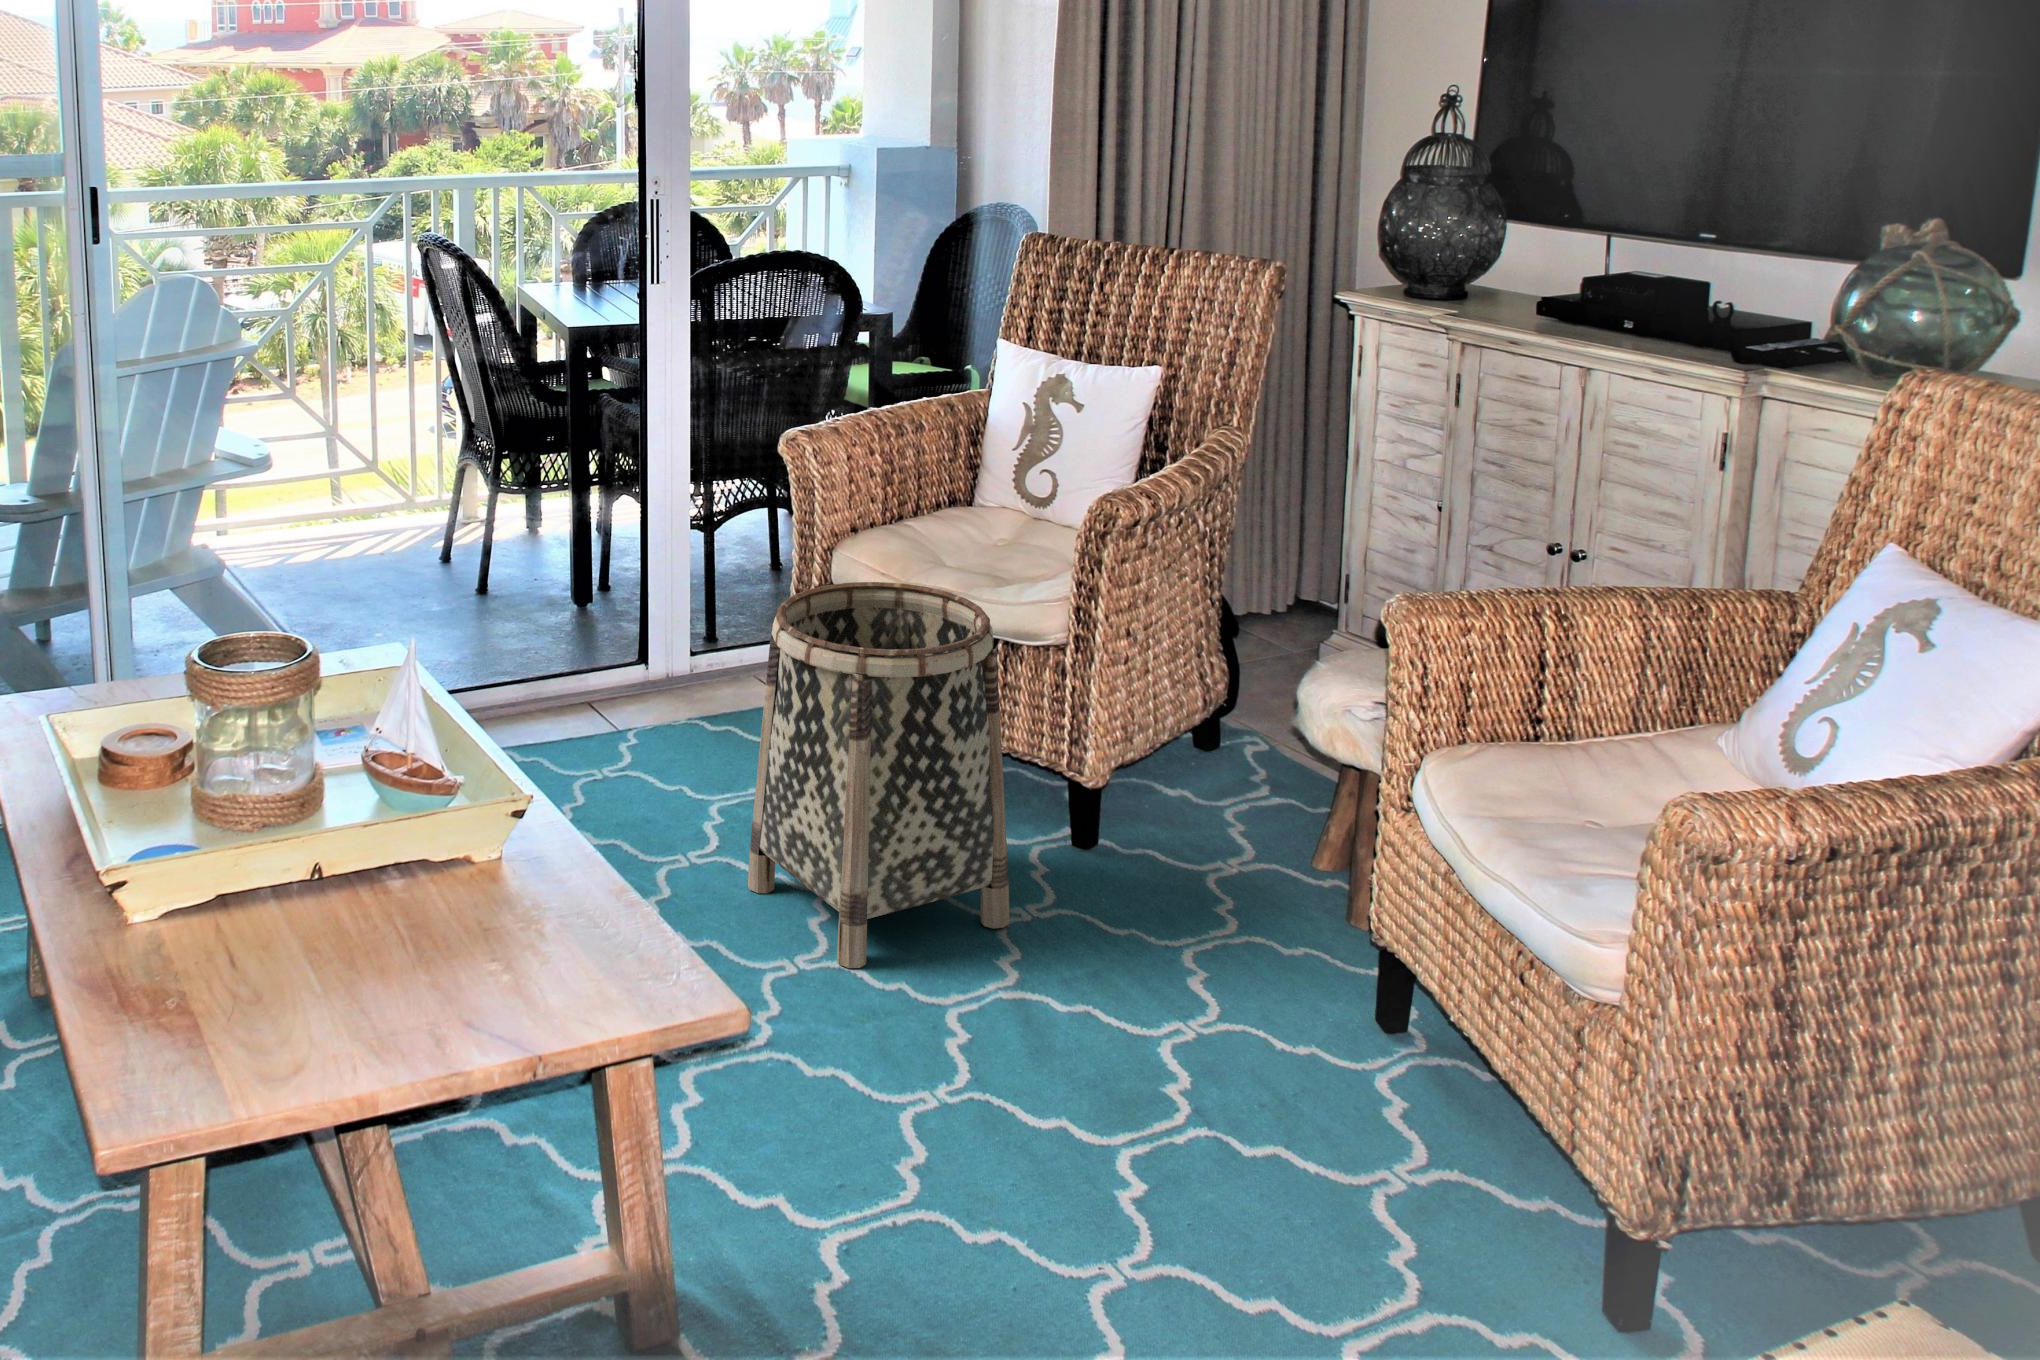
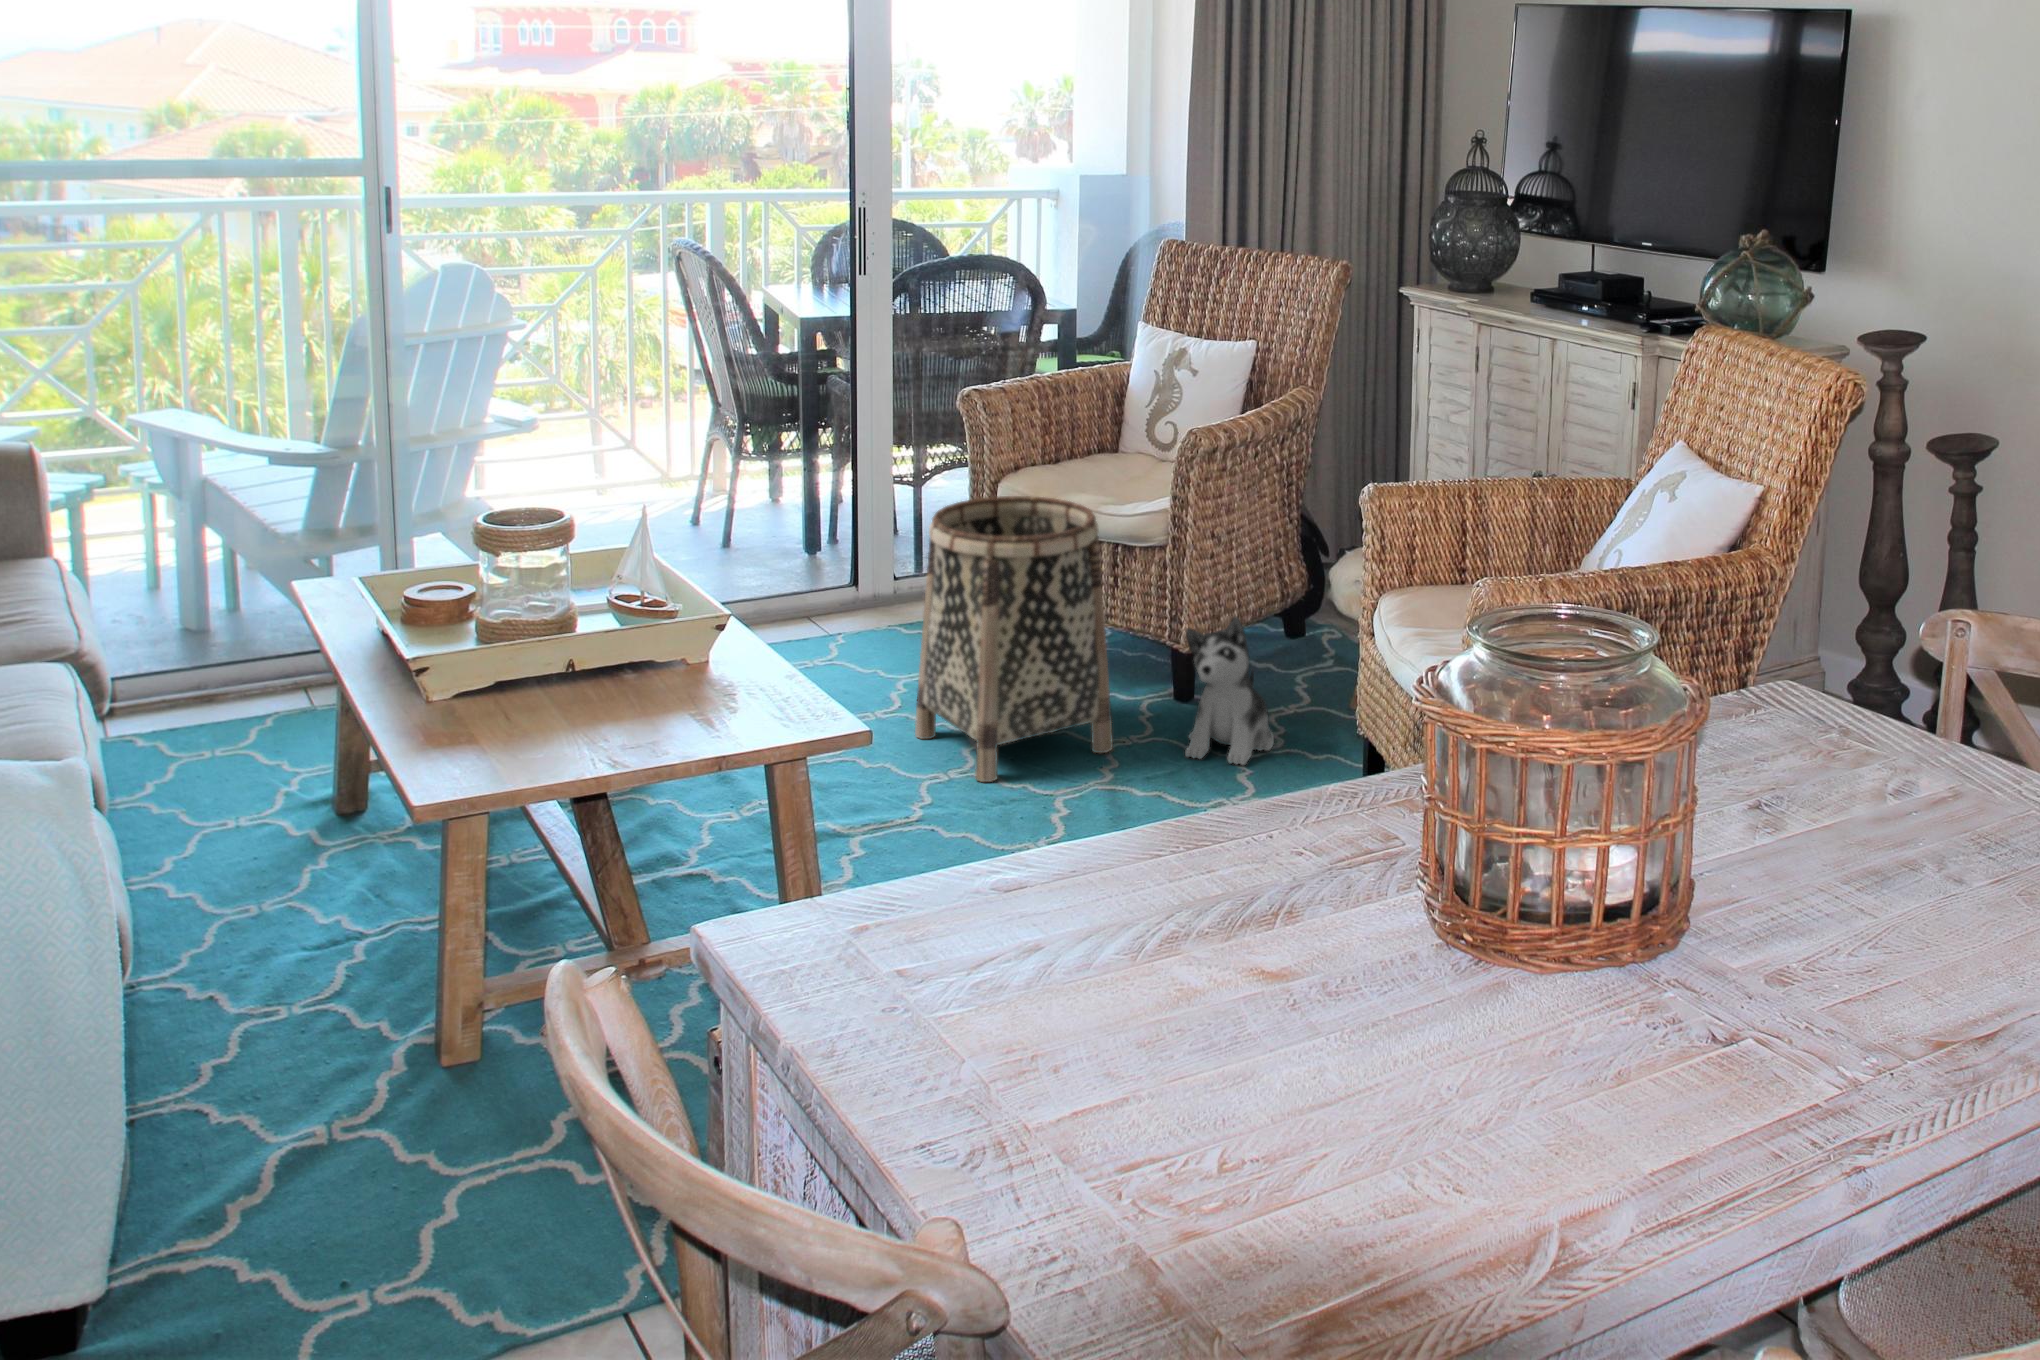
plush toy: none [1106,756,1226,959] -> present [1185,617,1274,765]

